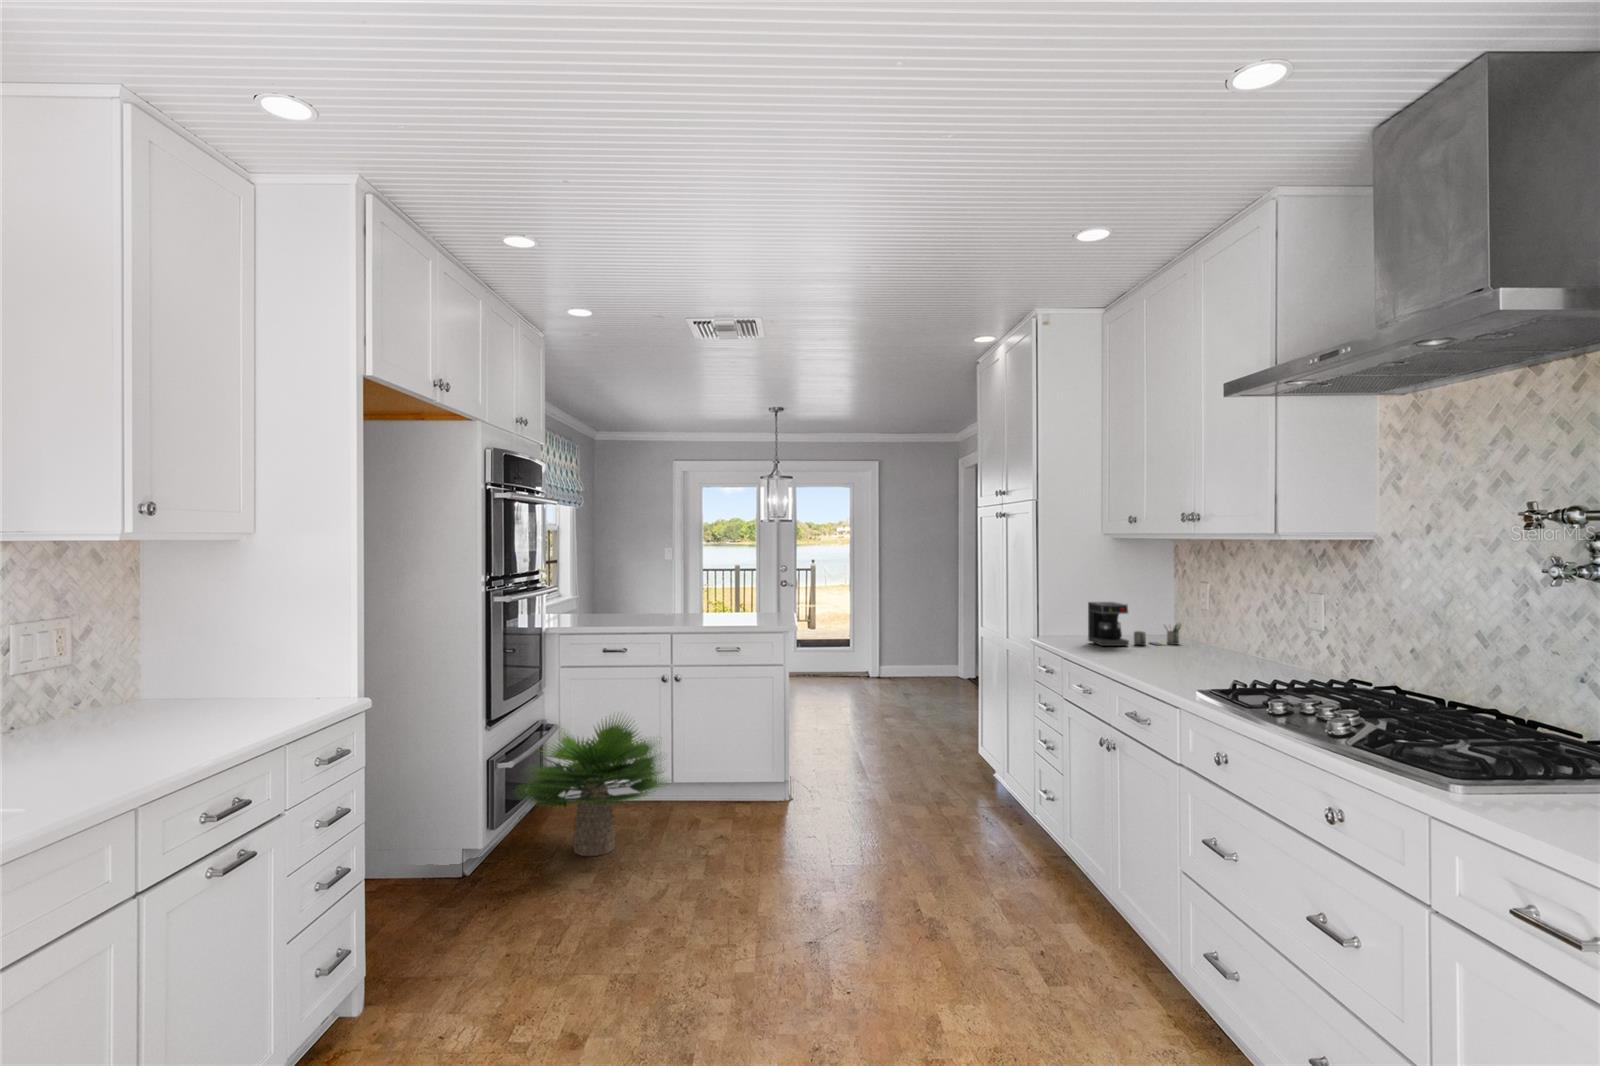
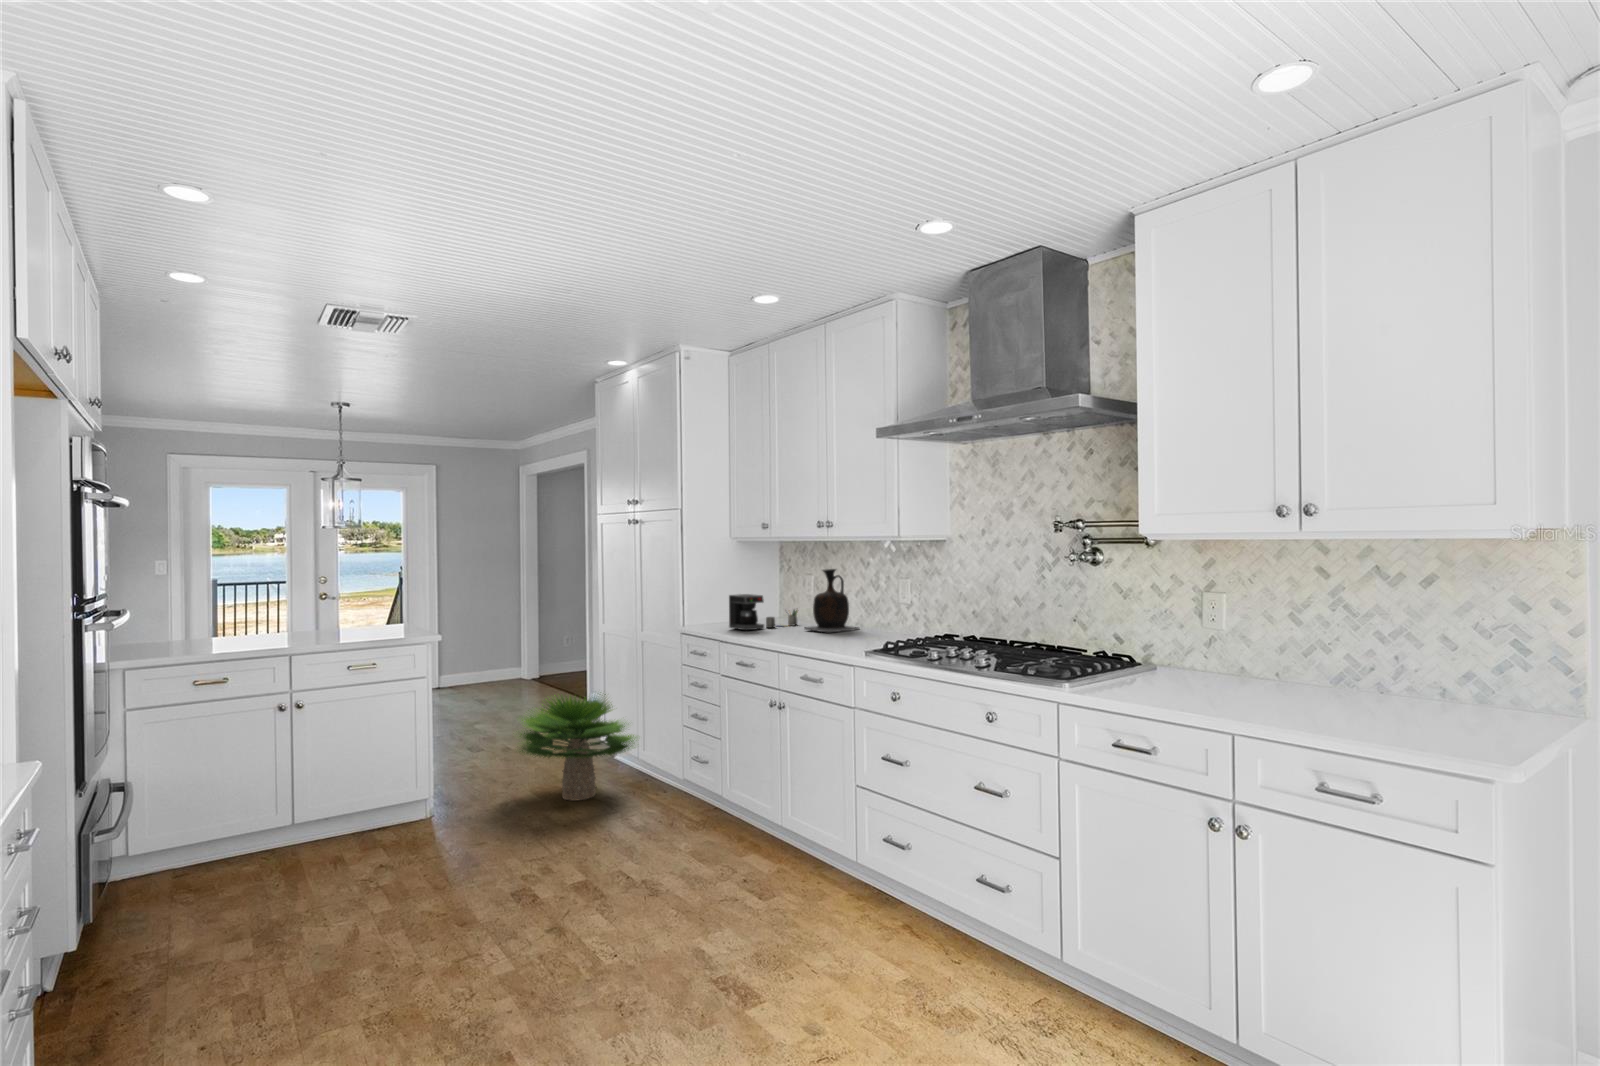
vase: none [1173,575,1251,658] -> present [805,569,860,633]
potted plant: present [520,719,663,856] -> present [519,694,636,800]

